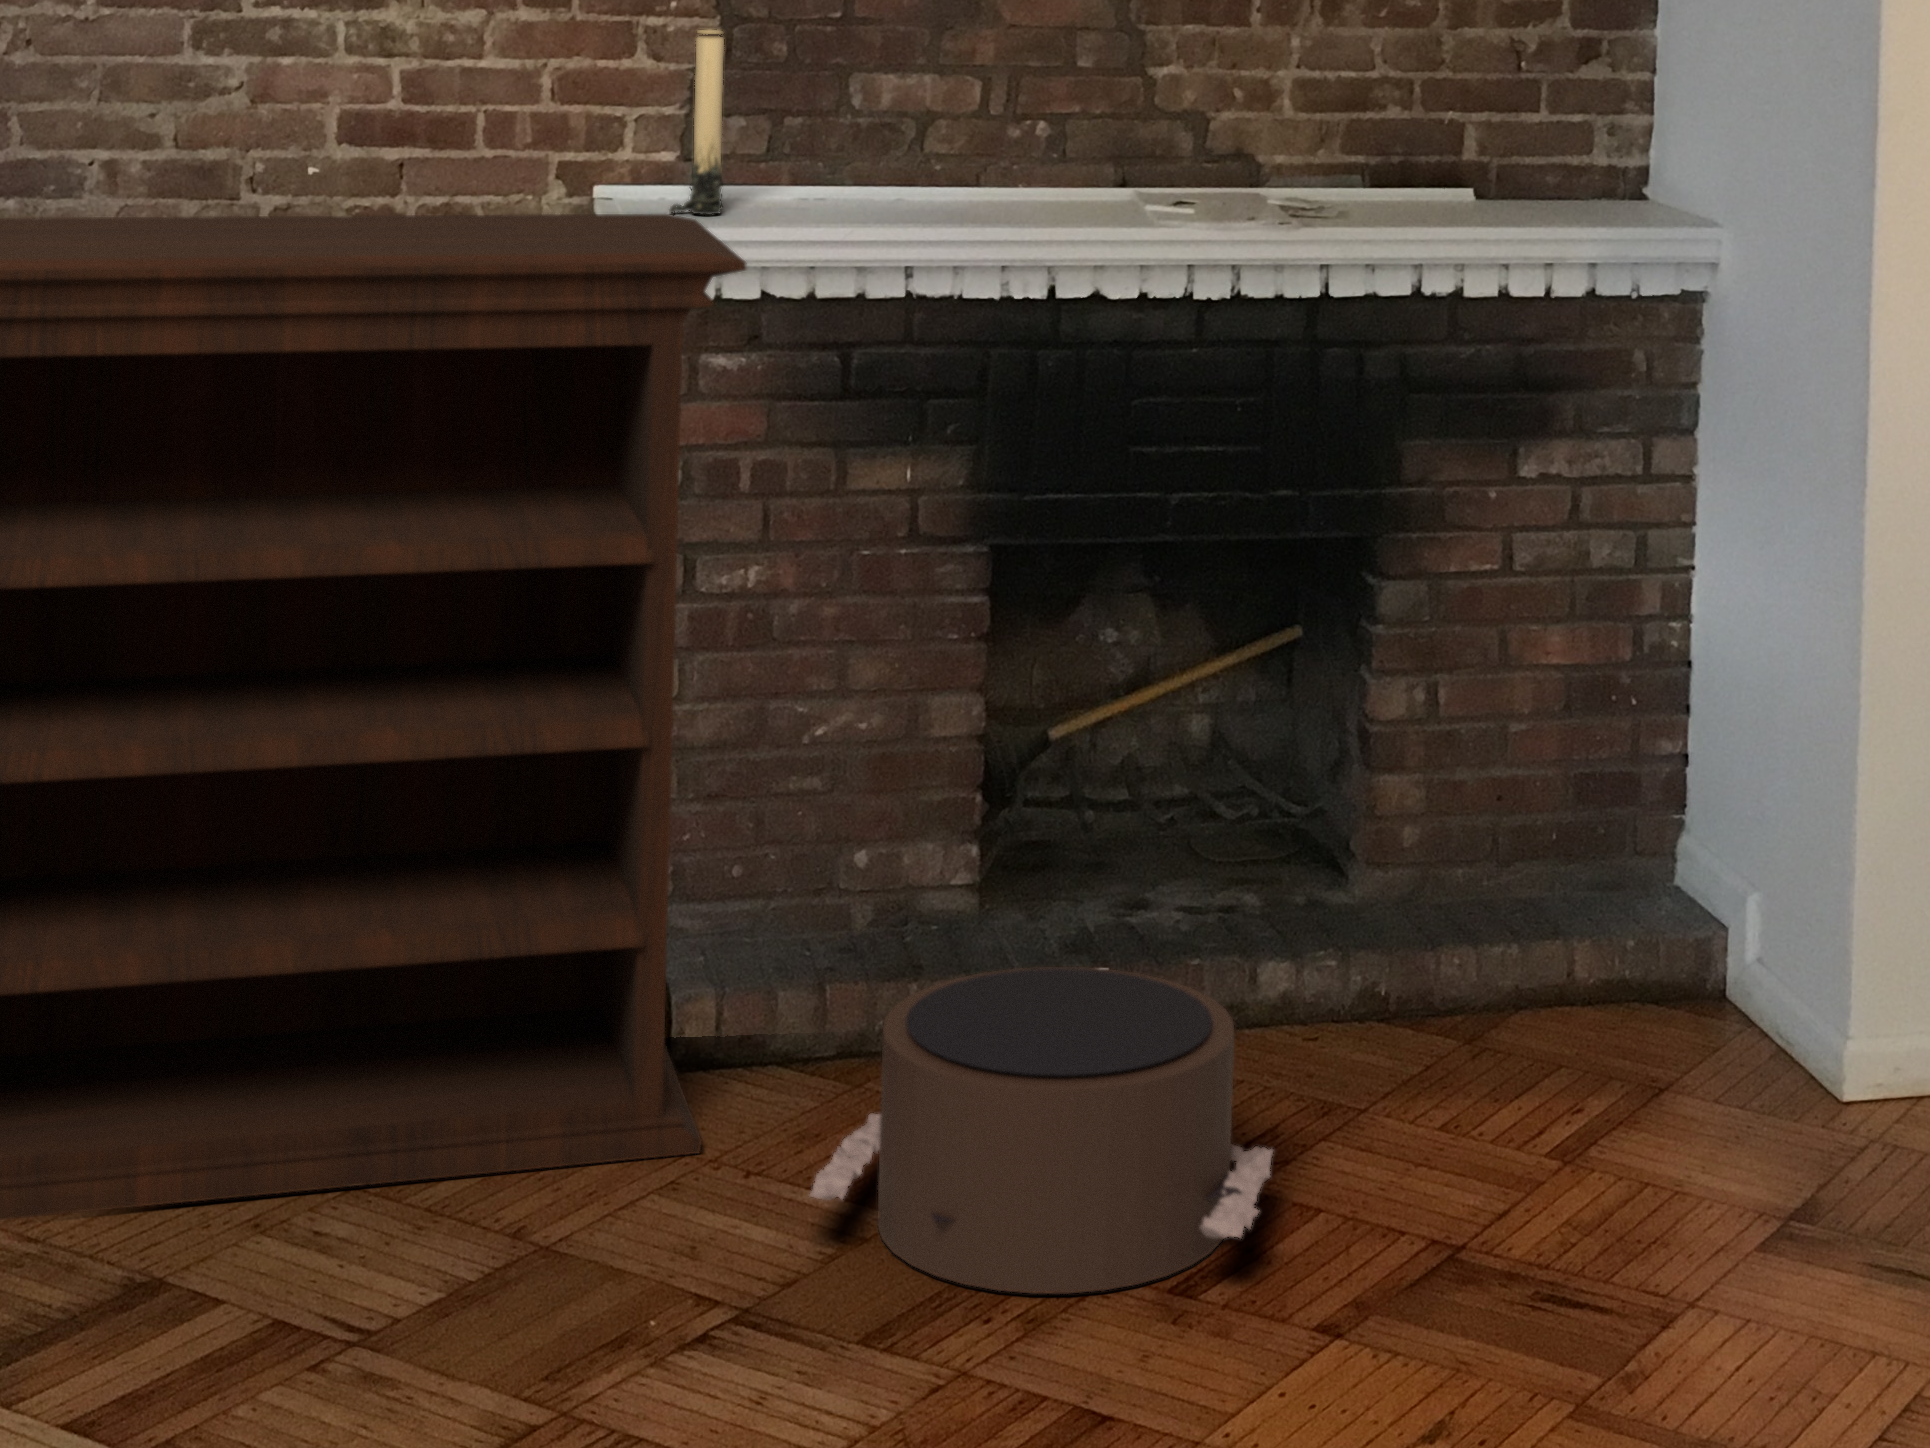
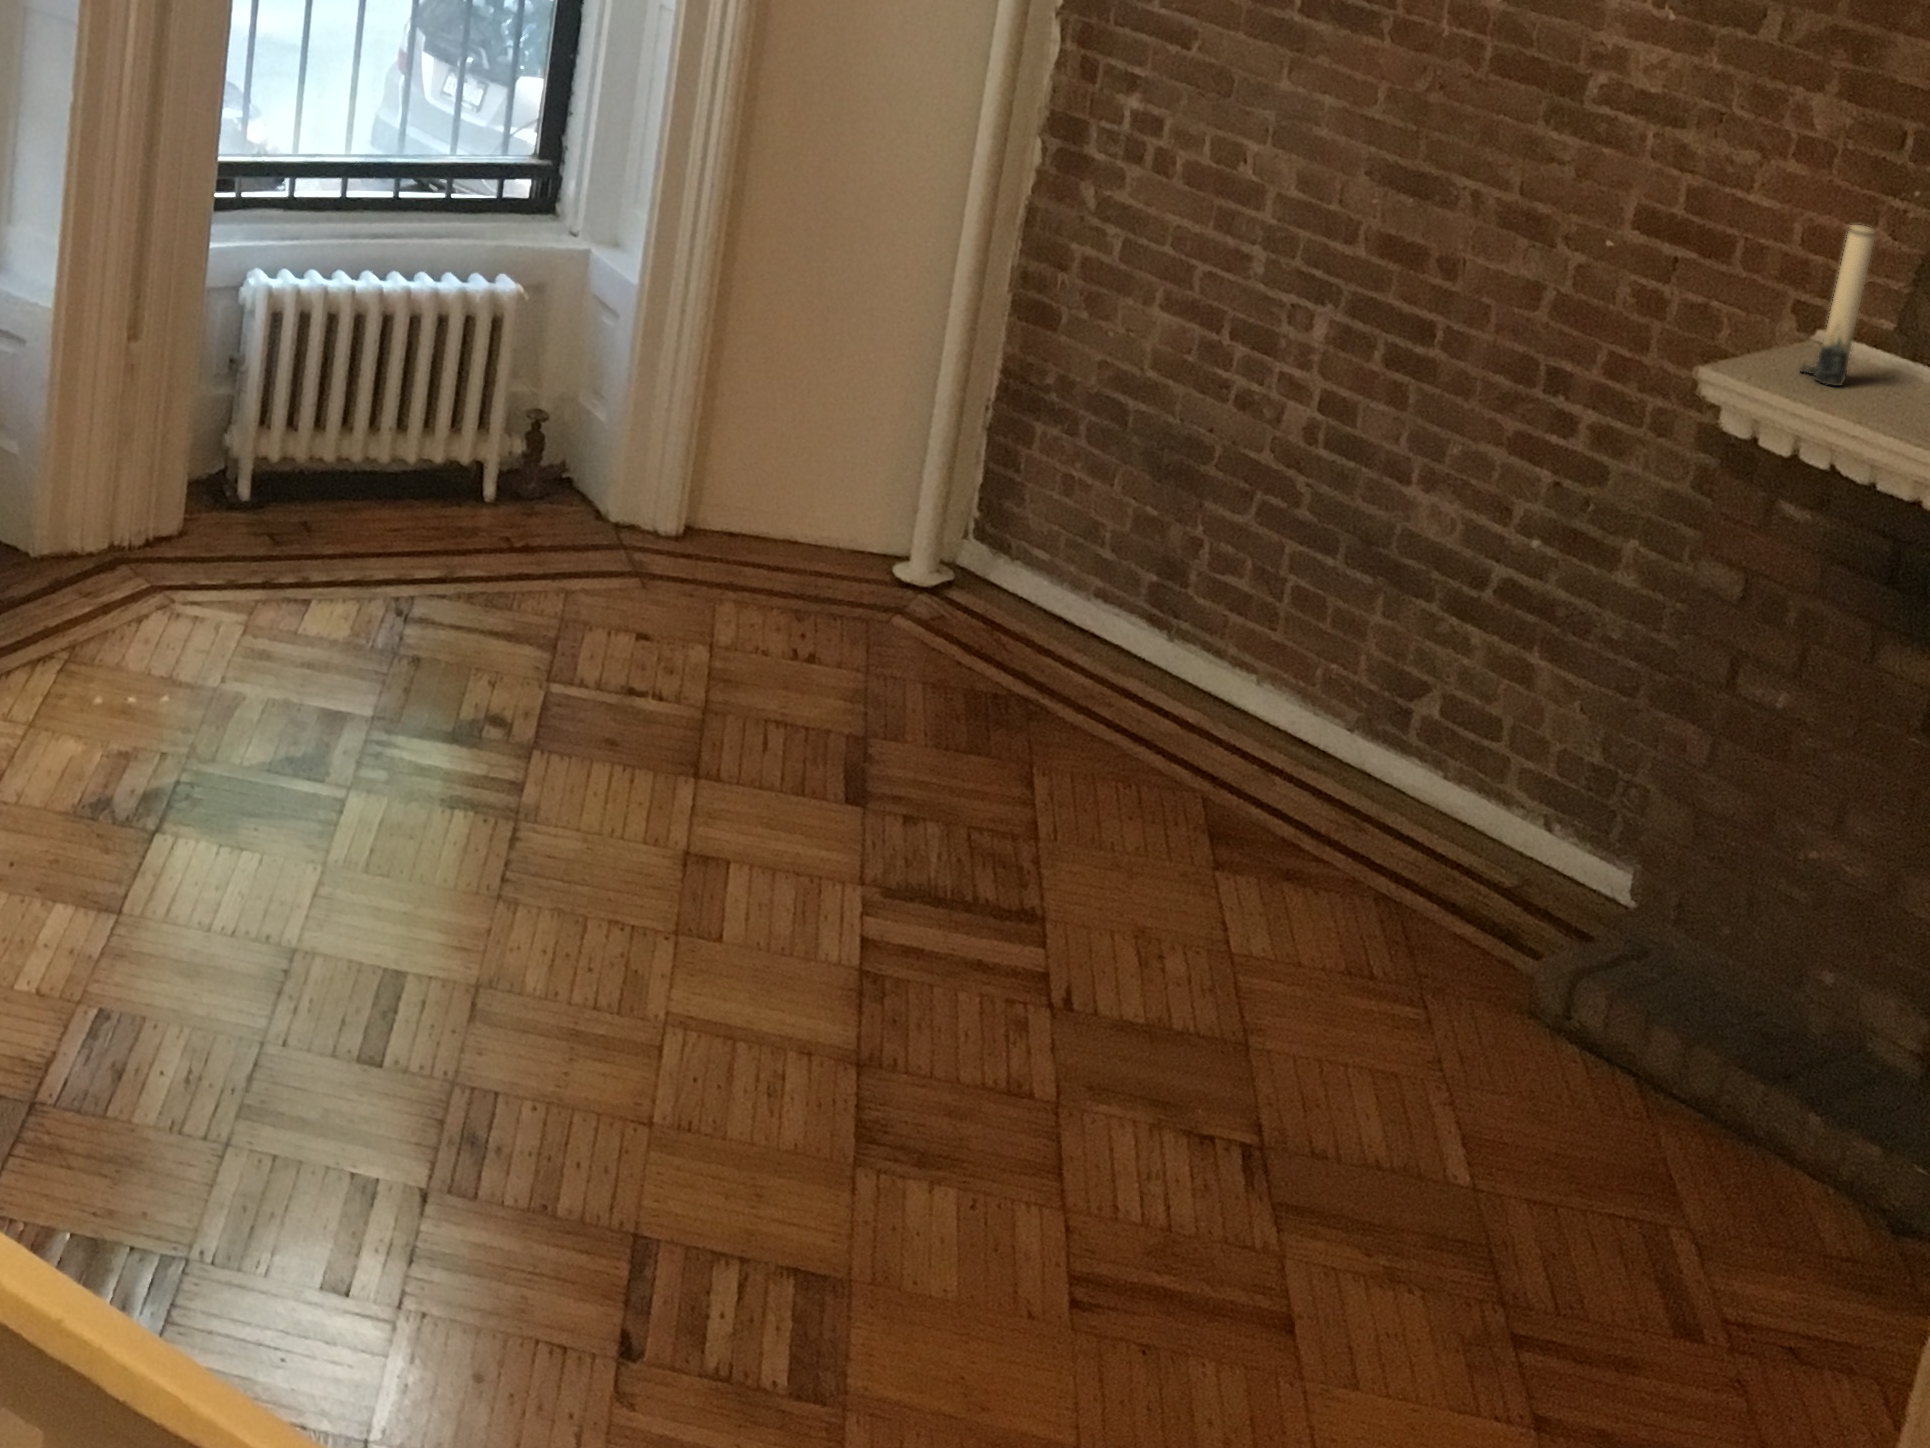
bookshelf: present [0,214,747,1220] -> none [965,189,1774,1075]
pouf: present [810,967,1273,1294] -> none [1381,1036,1768,1351]

